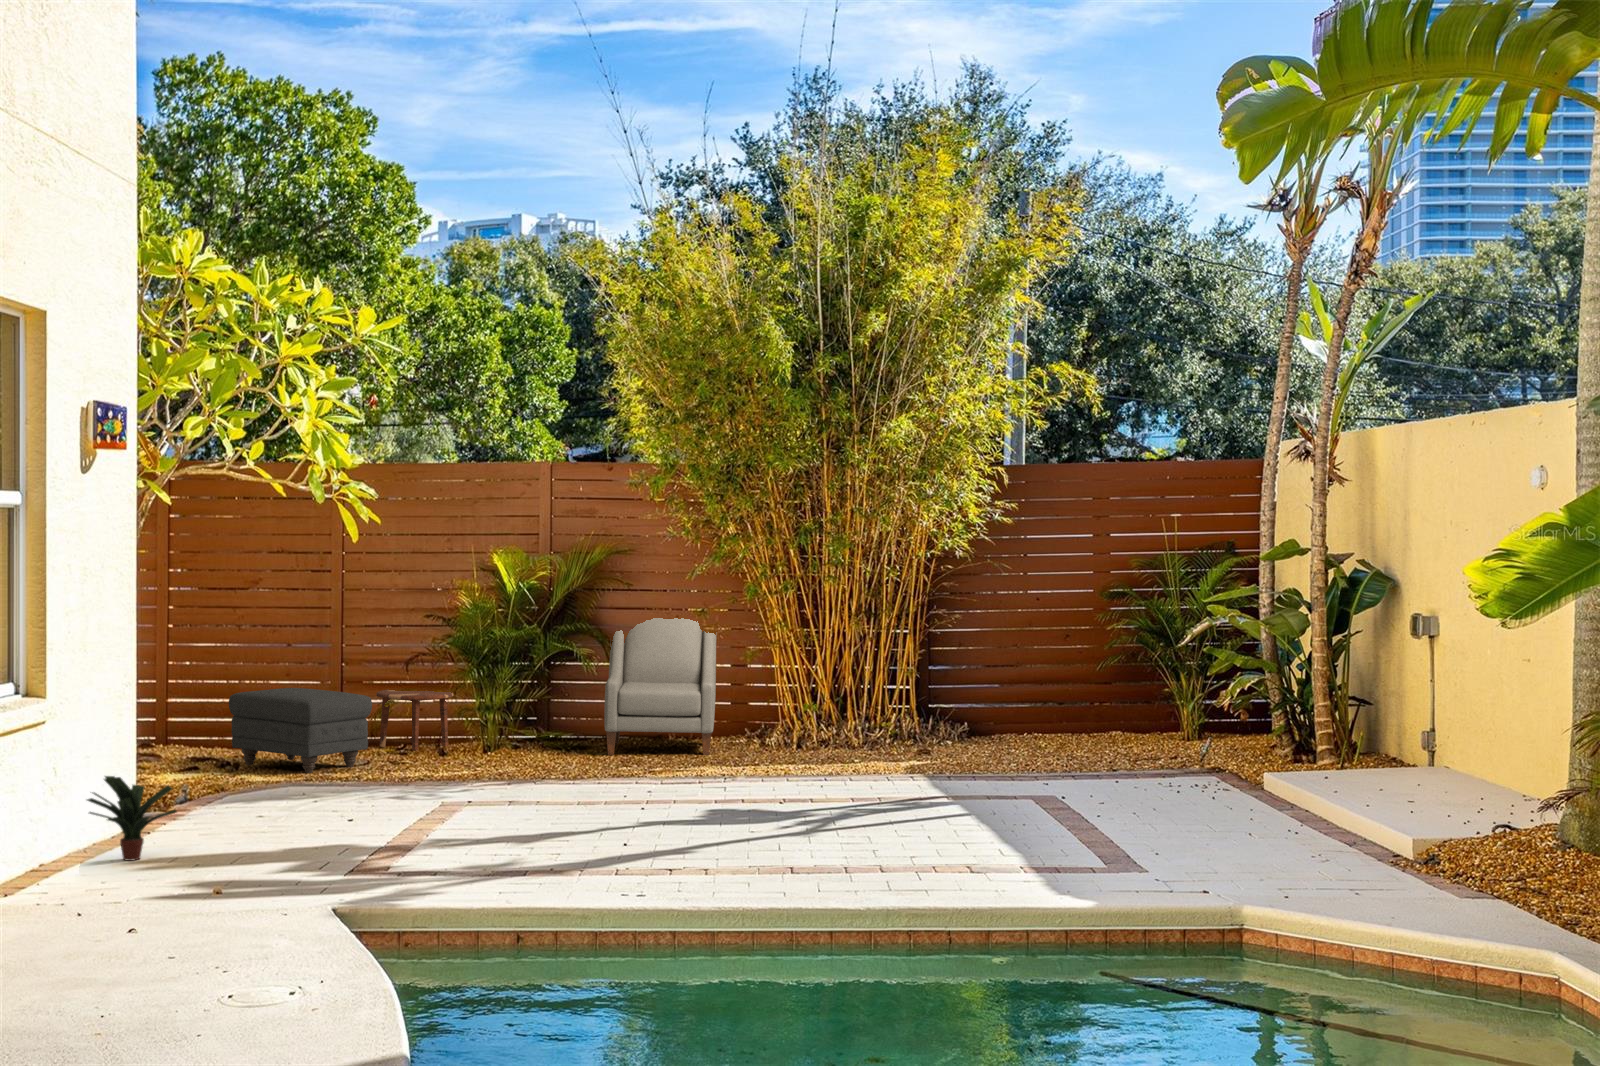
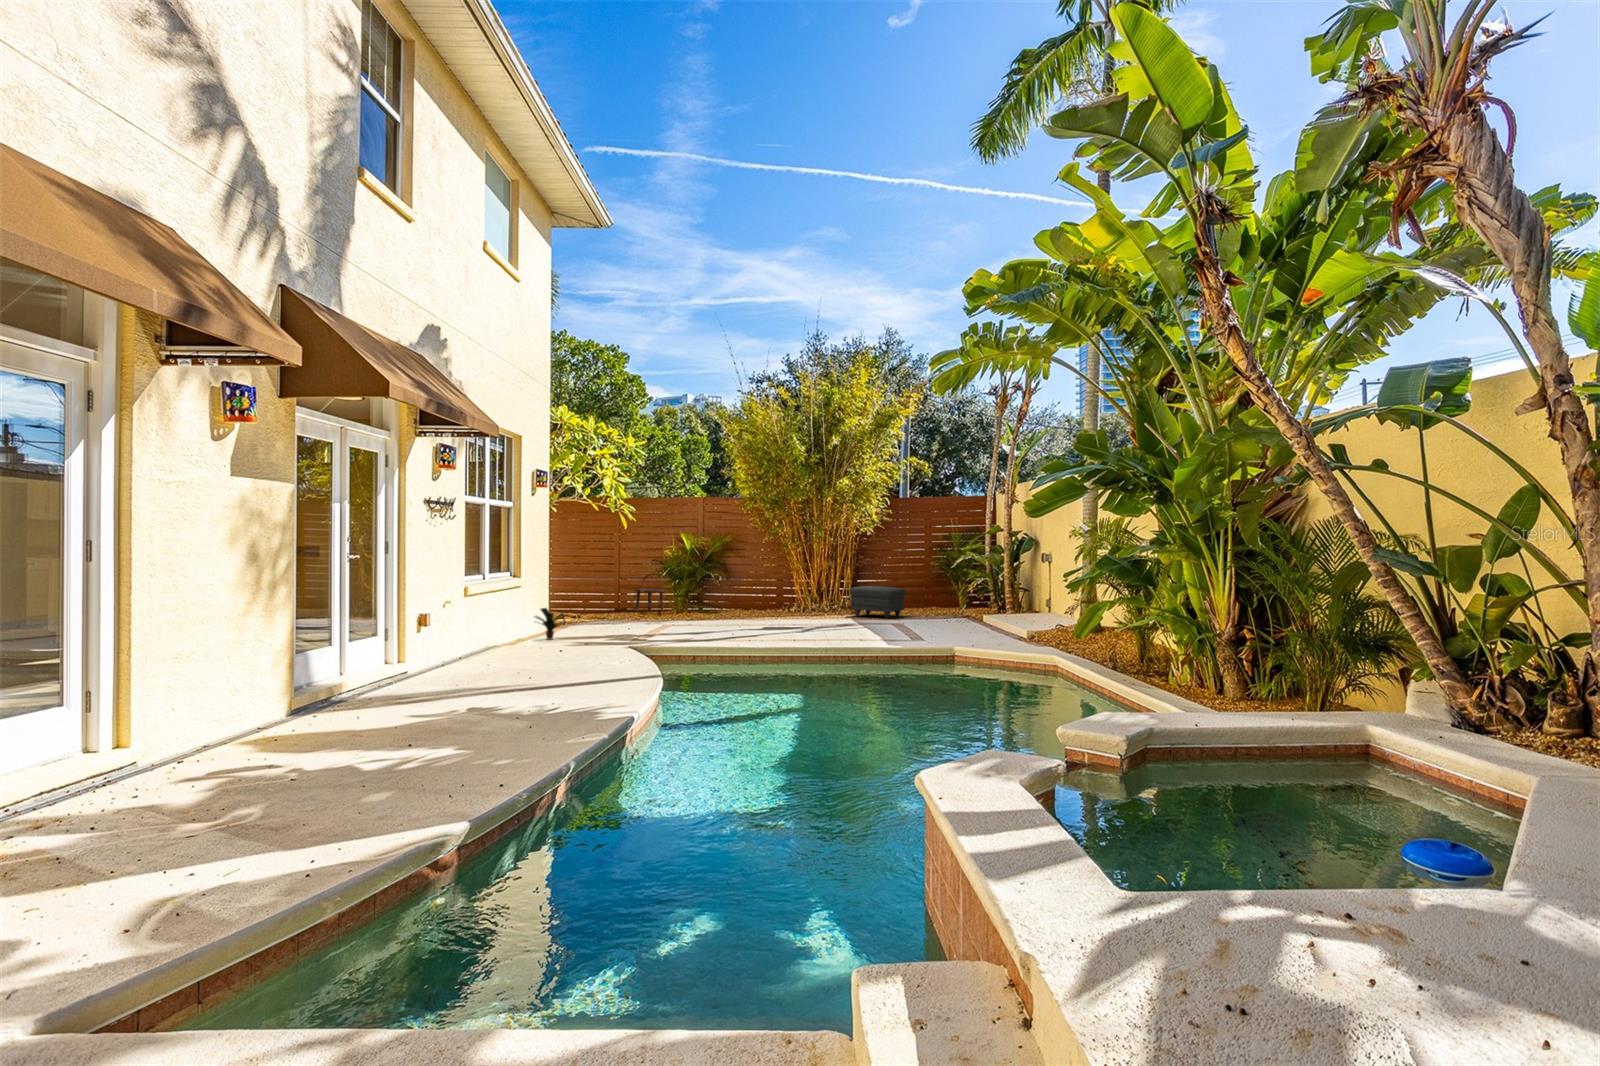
chair: present [604,618,716,755] -> none [726,554,771,614]
ottoman: present [229,688,372,773] -> present [850,586,906,619]

